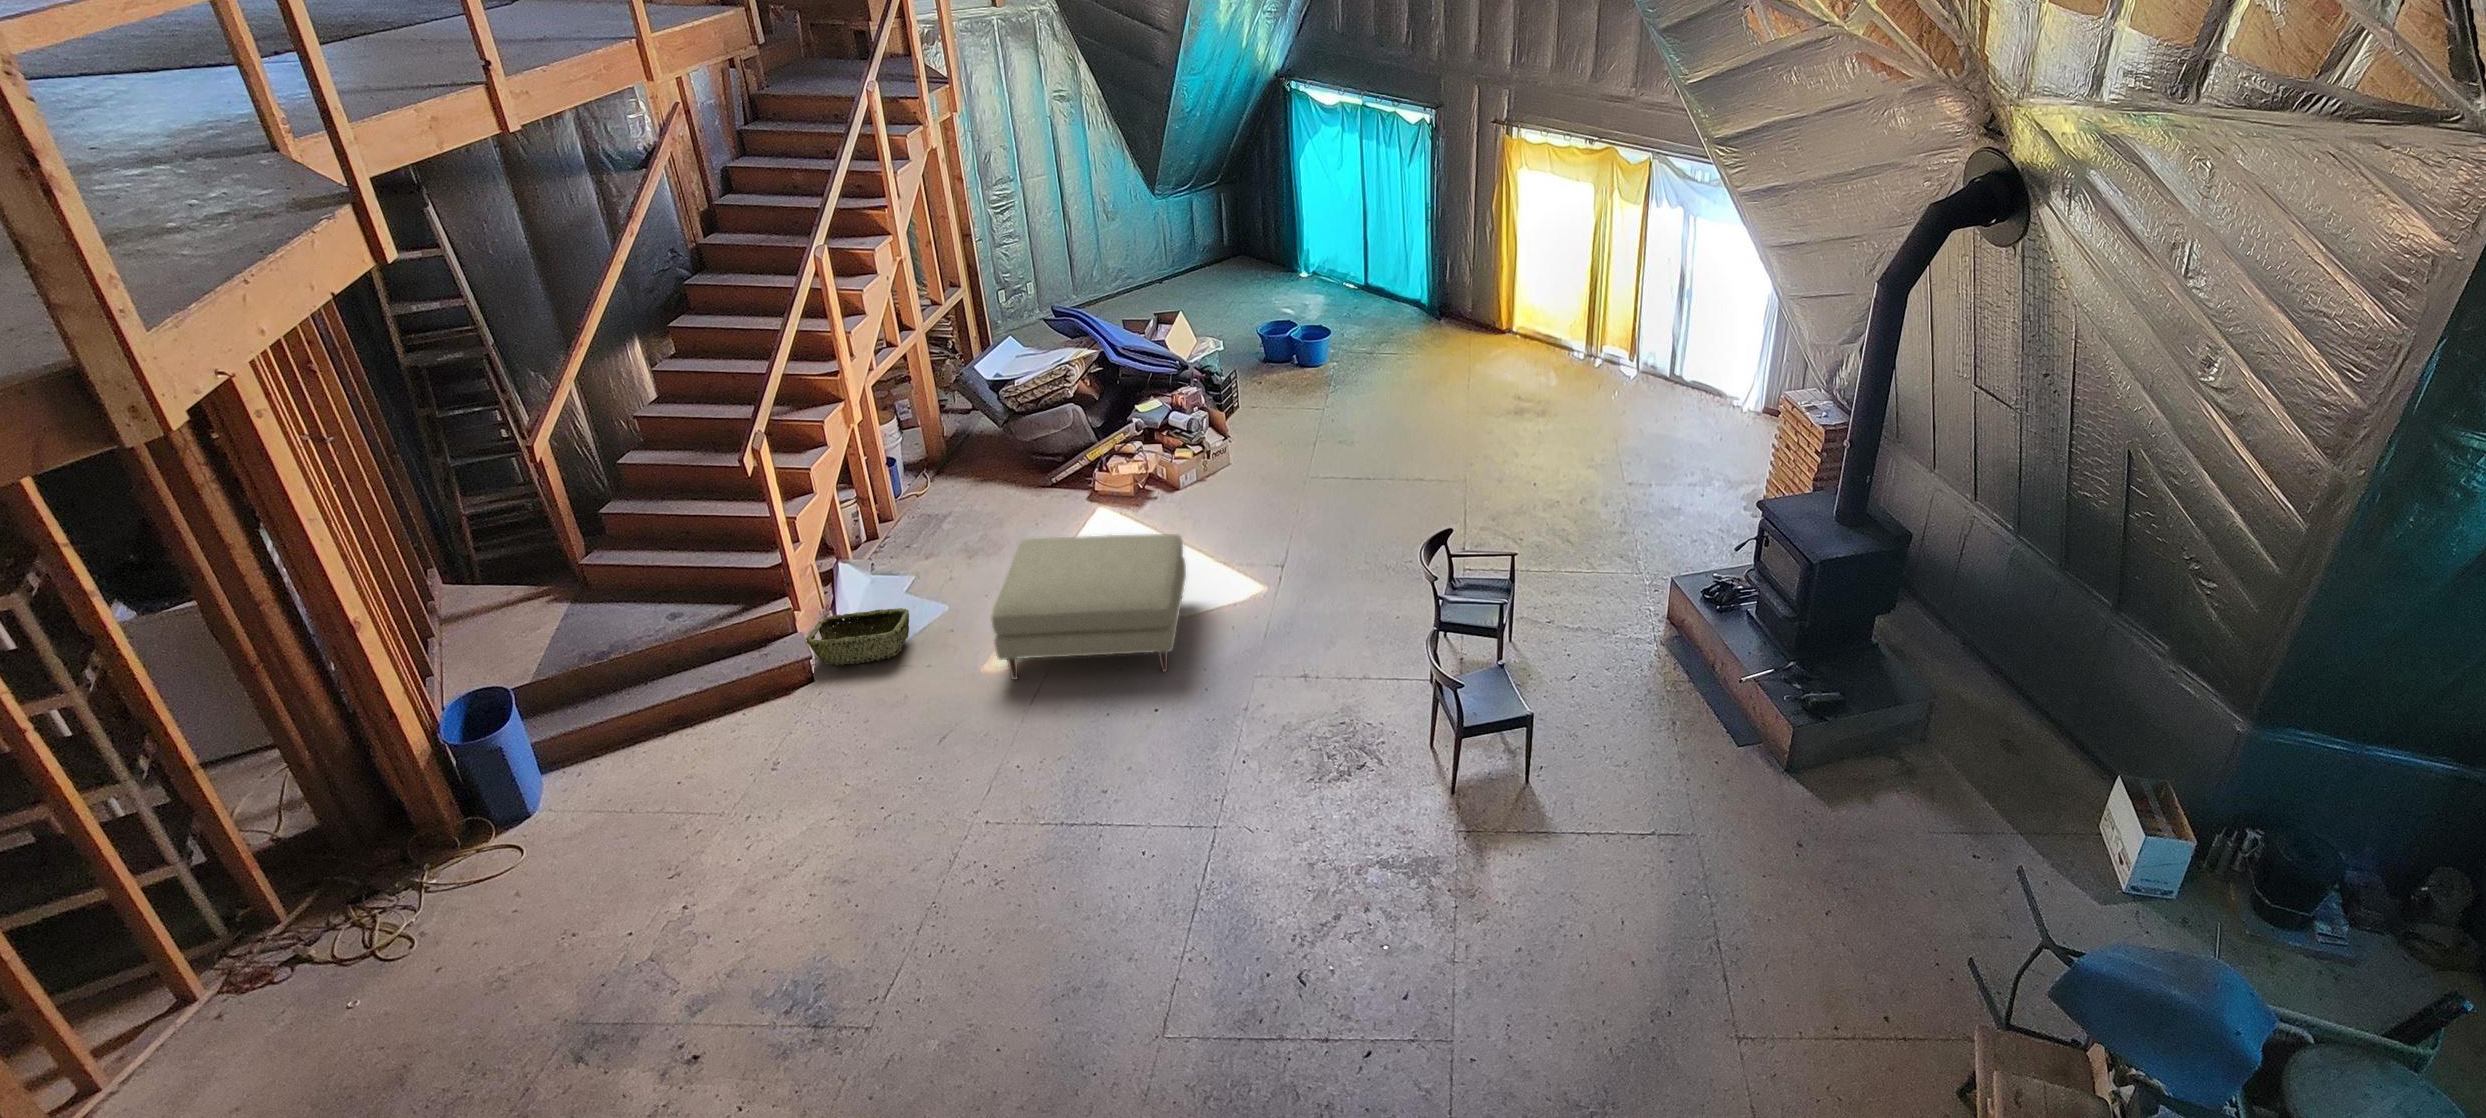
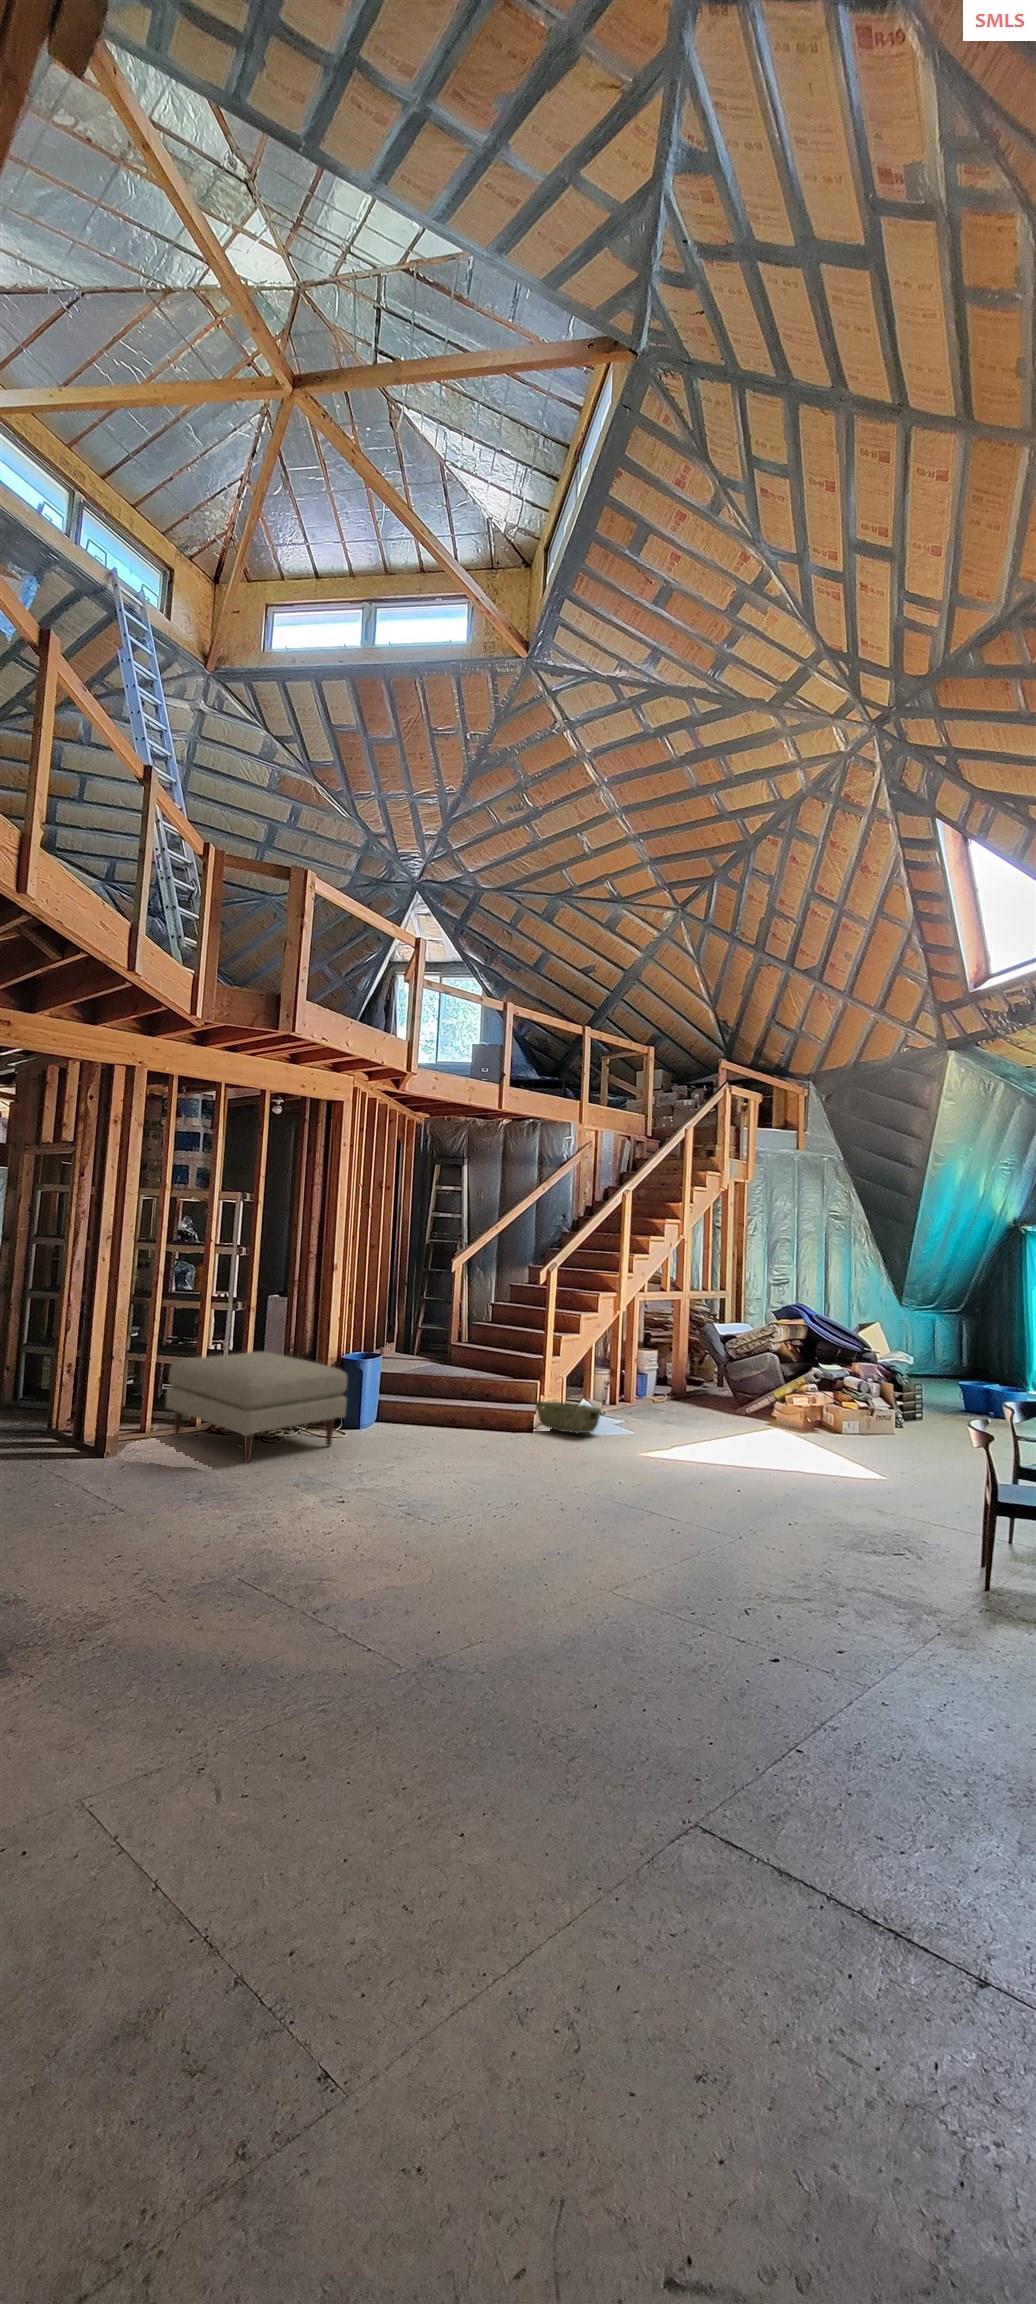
ottoman: present [992,534,1186,680] -> present [166,1352,347,1463]

